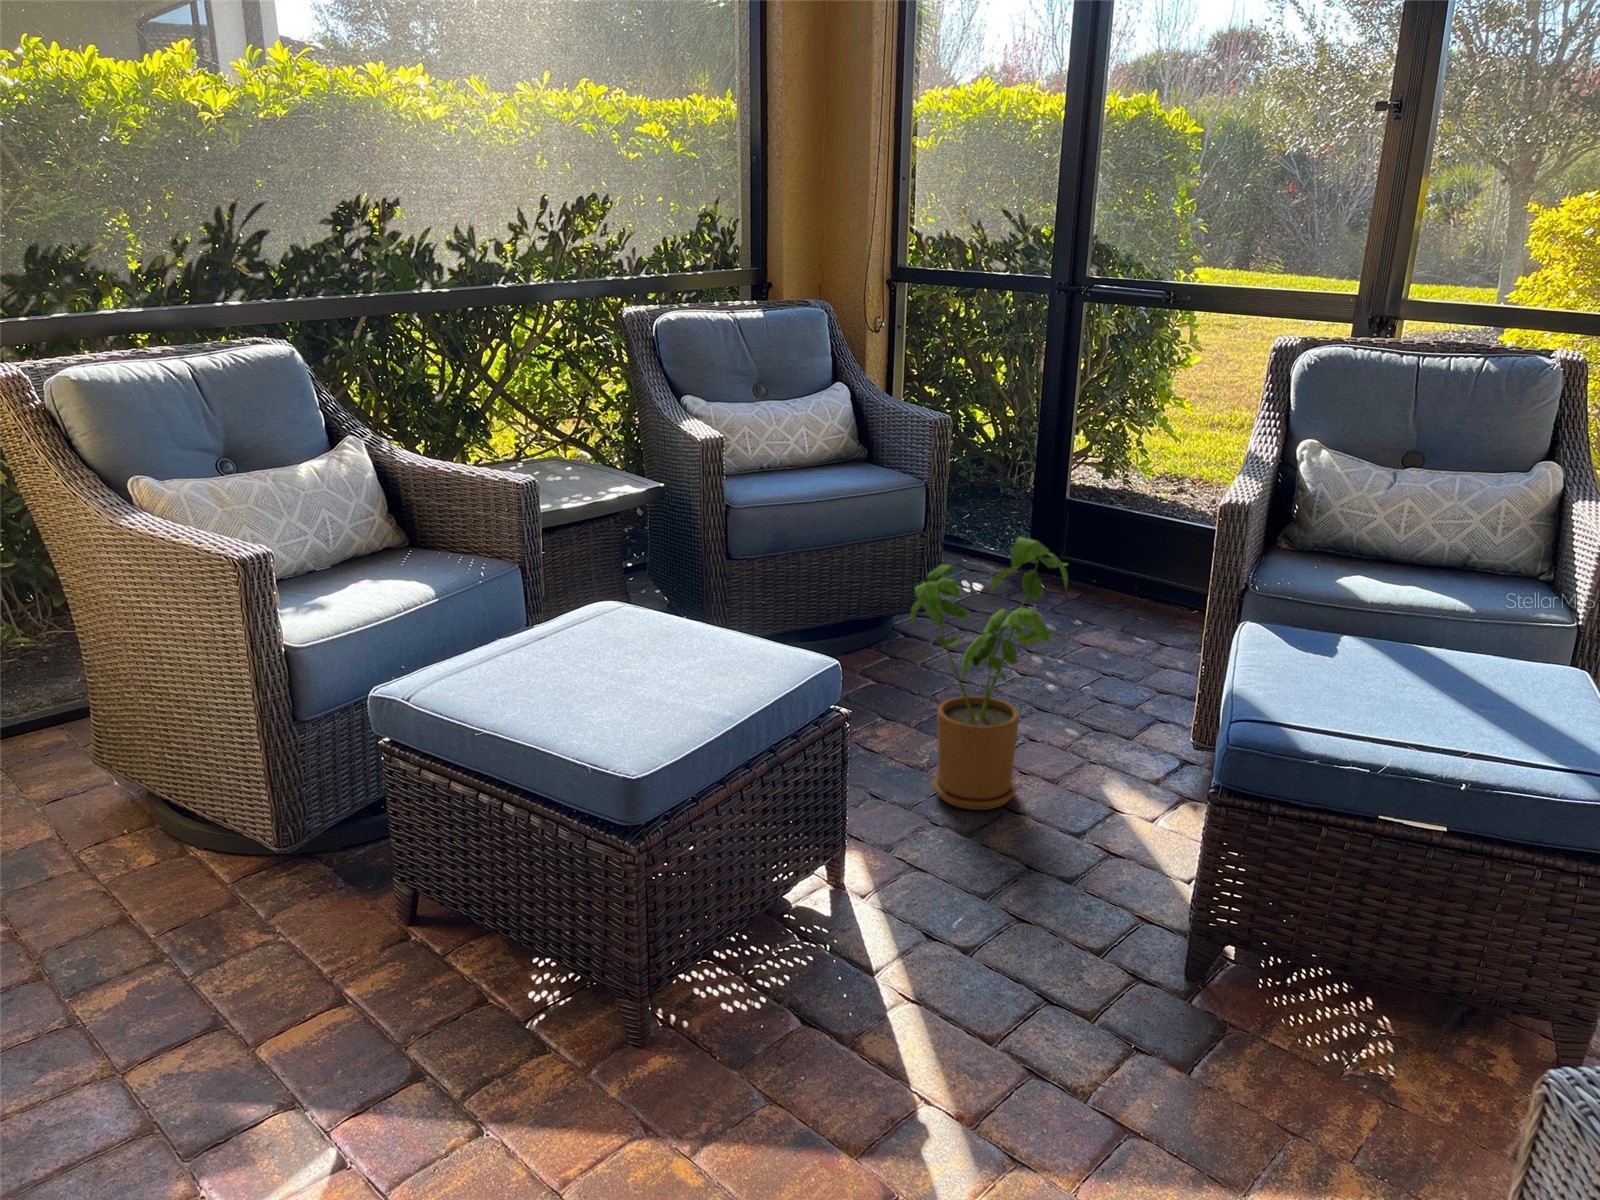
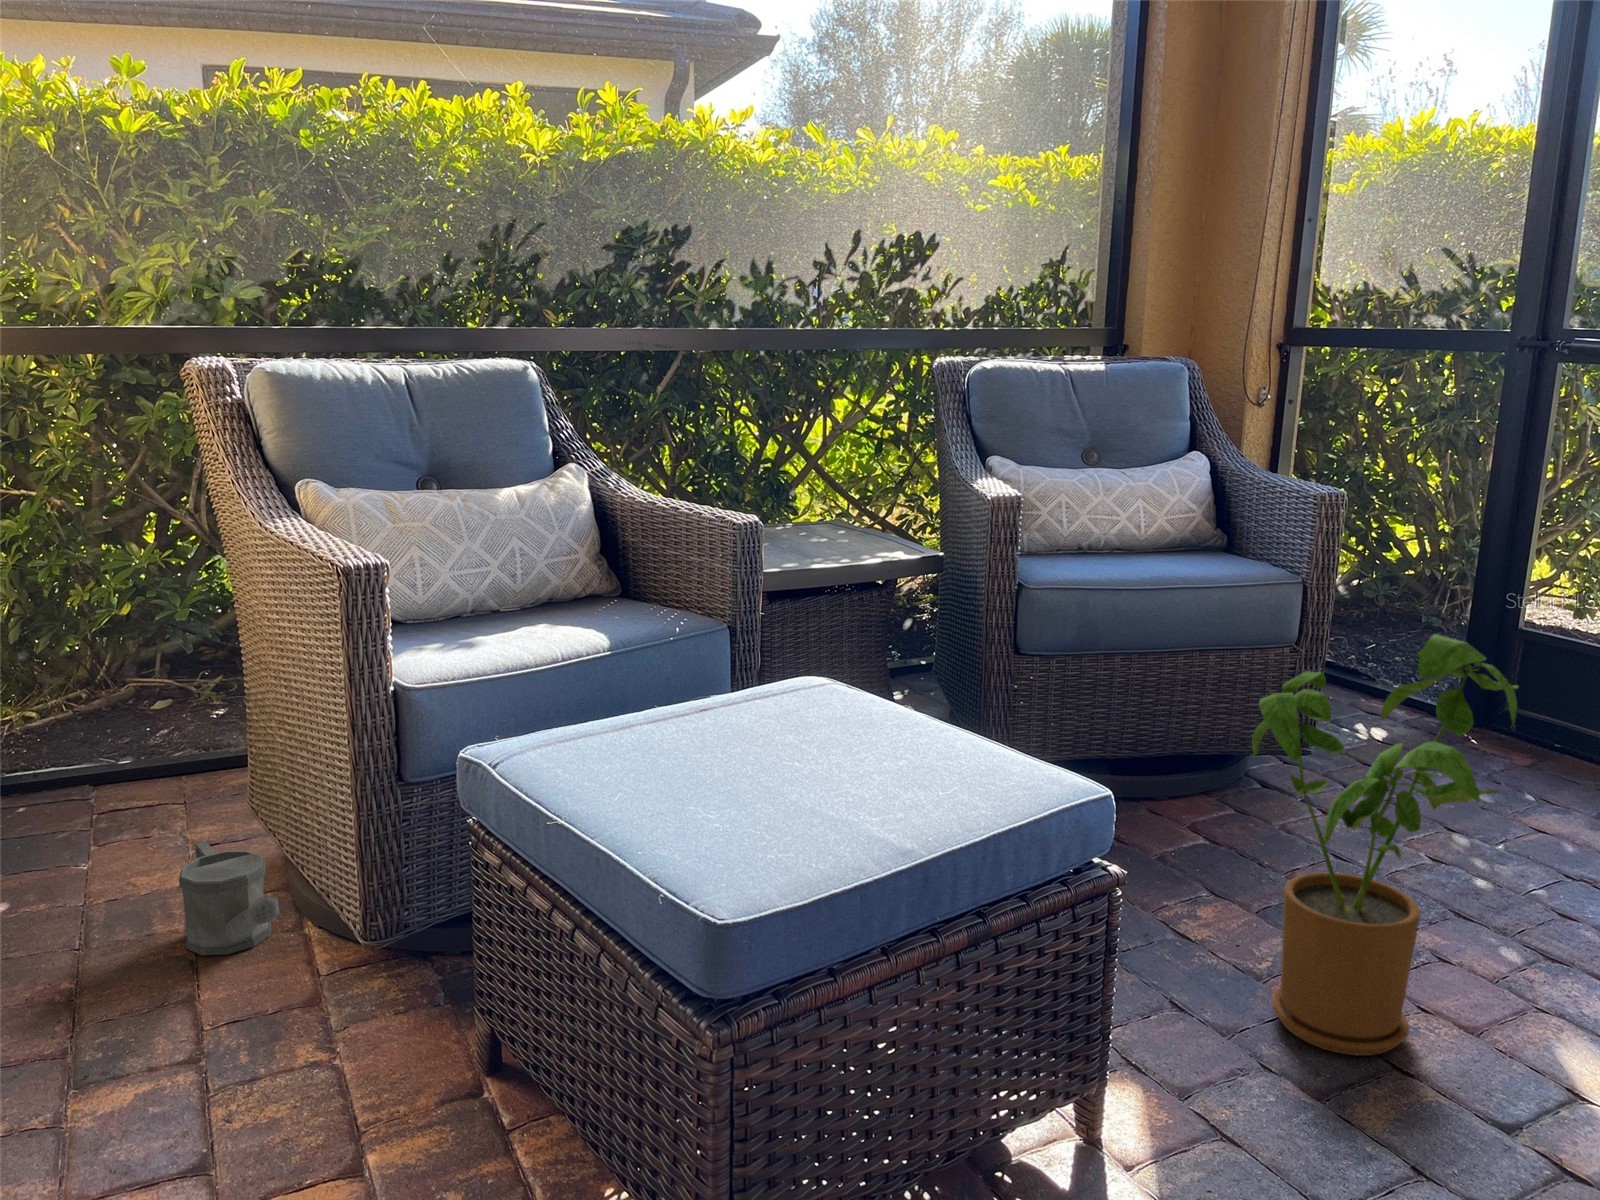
watering can: none [76,794,198,884] -> present [179,841,279,955]

